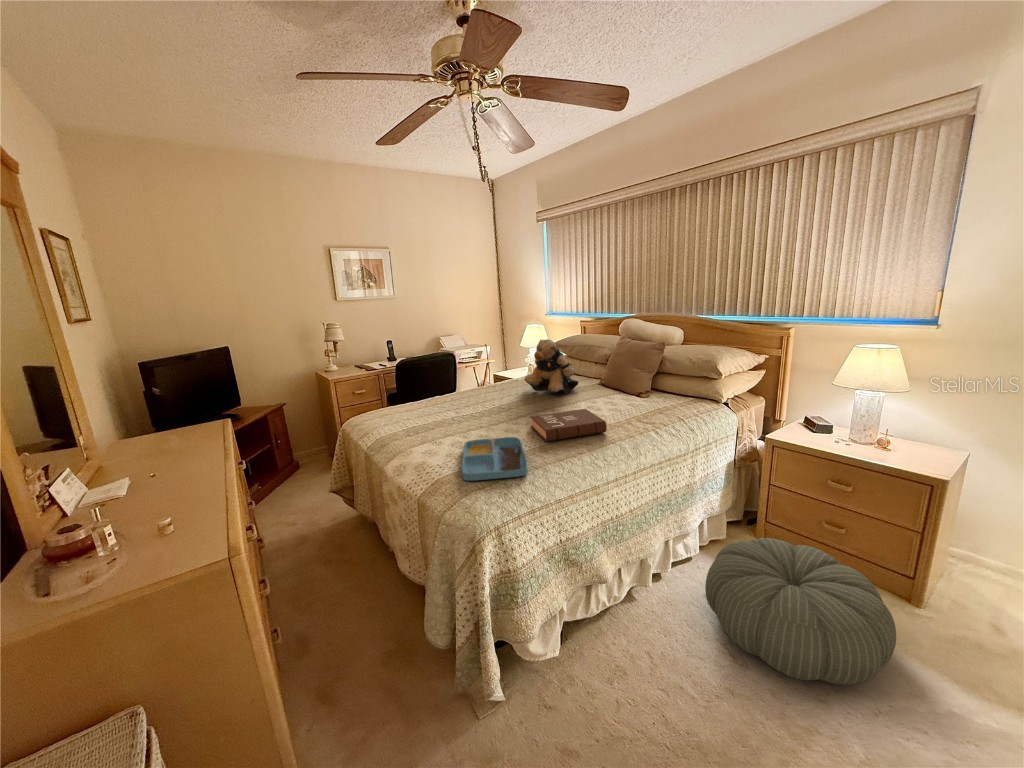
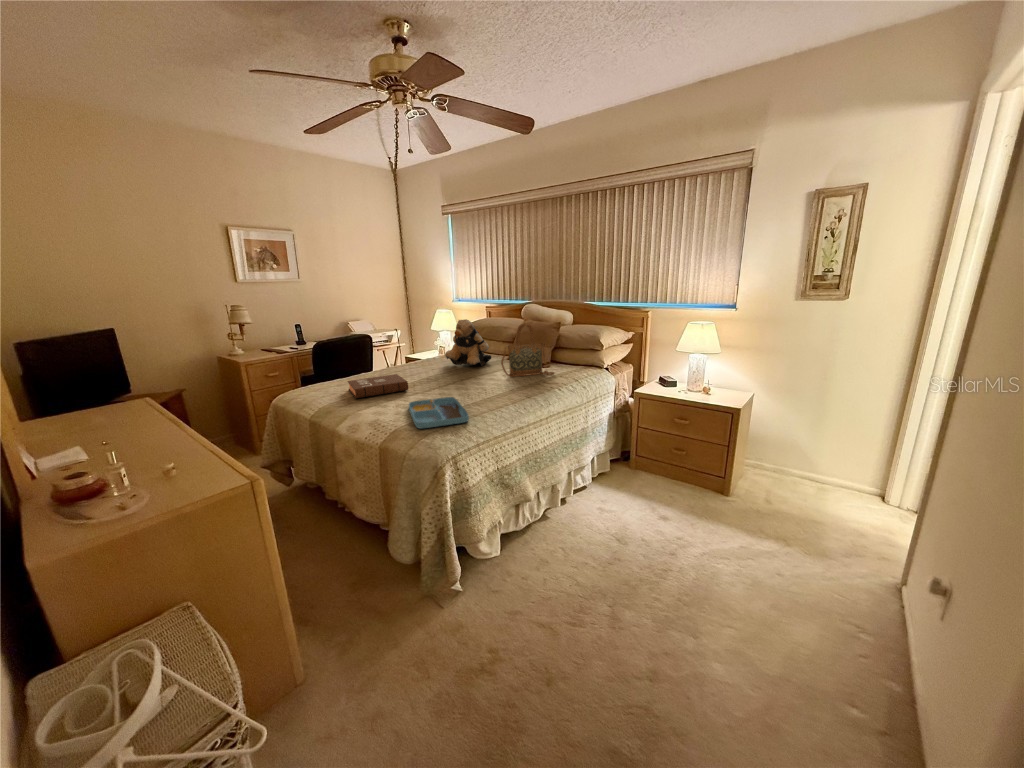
handbag: none [586,347,654,411] -> present [501,324,554,377]
book: present [530,409,607,441] -> present [348,374,408,398]
pouf: present [705,538,896,685] -> none [599,461,715,545]

